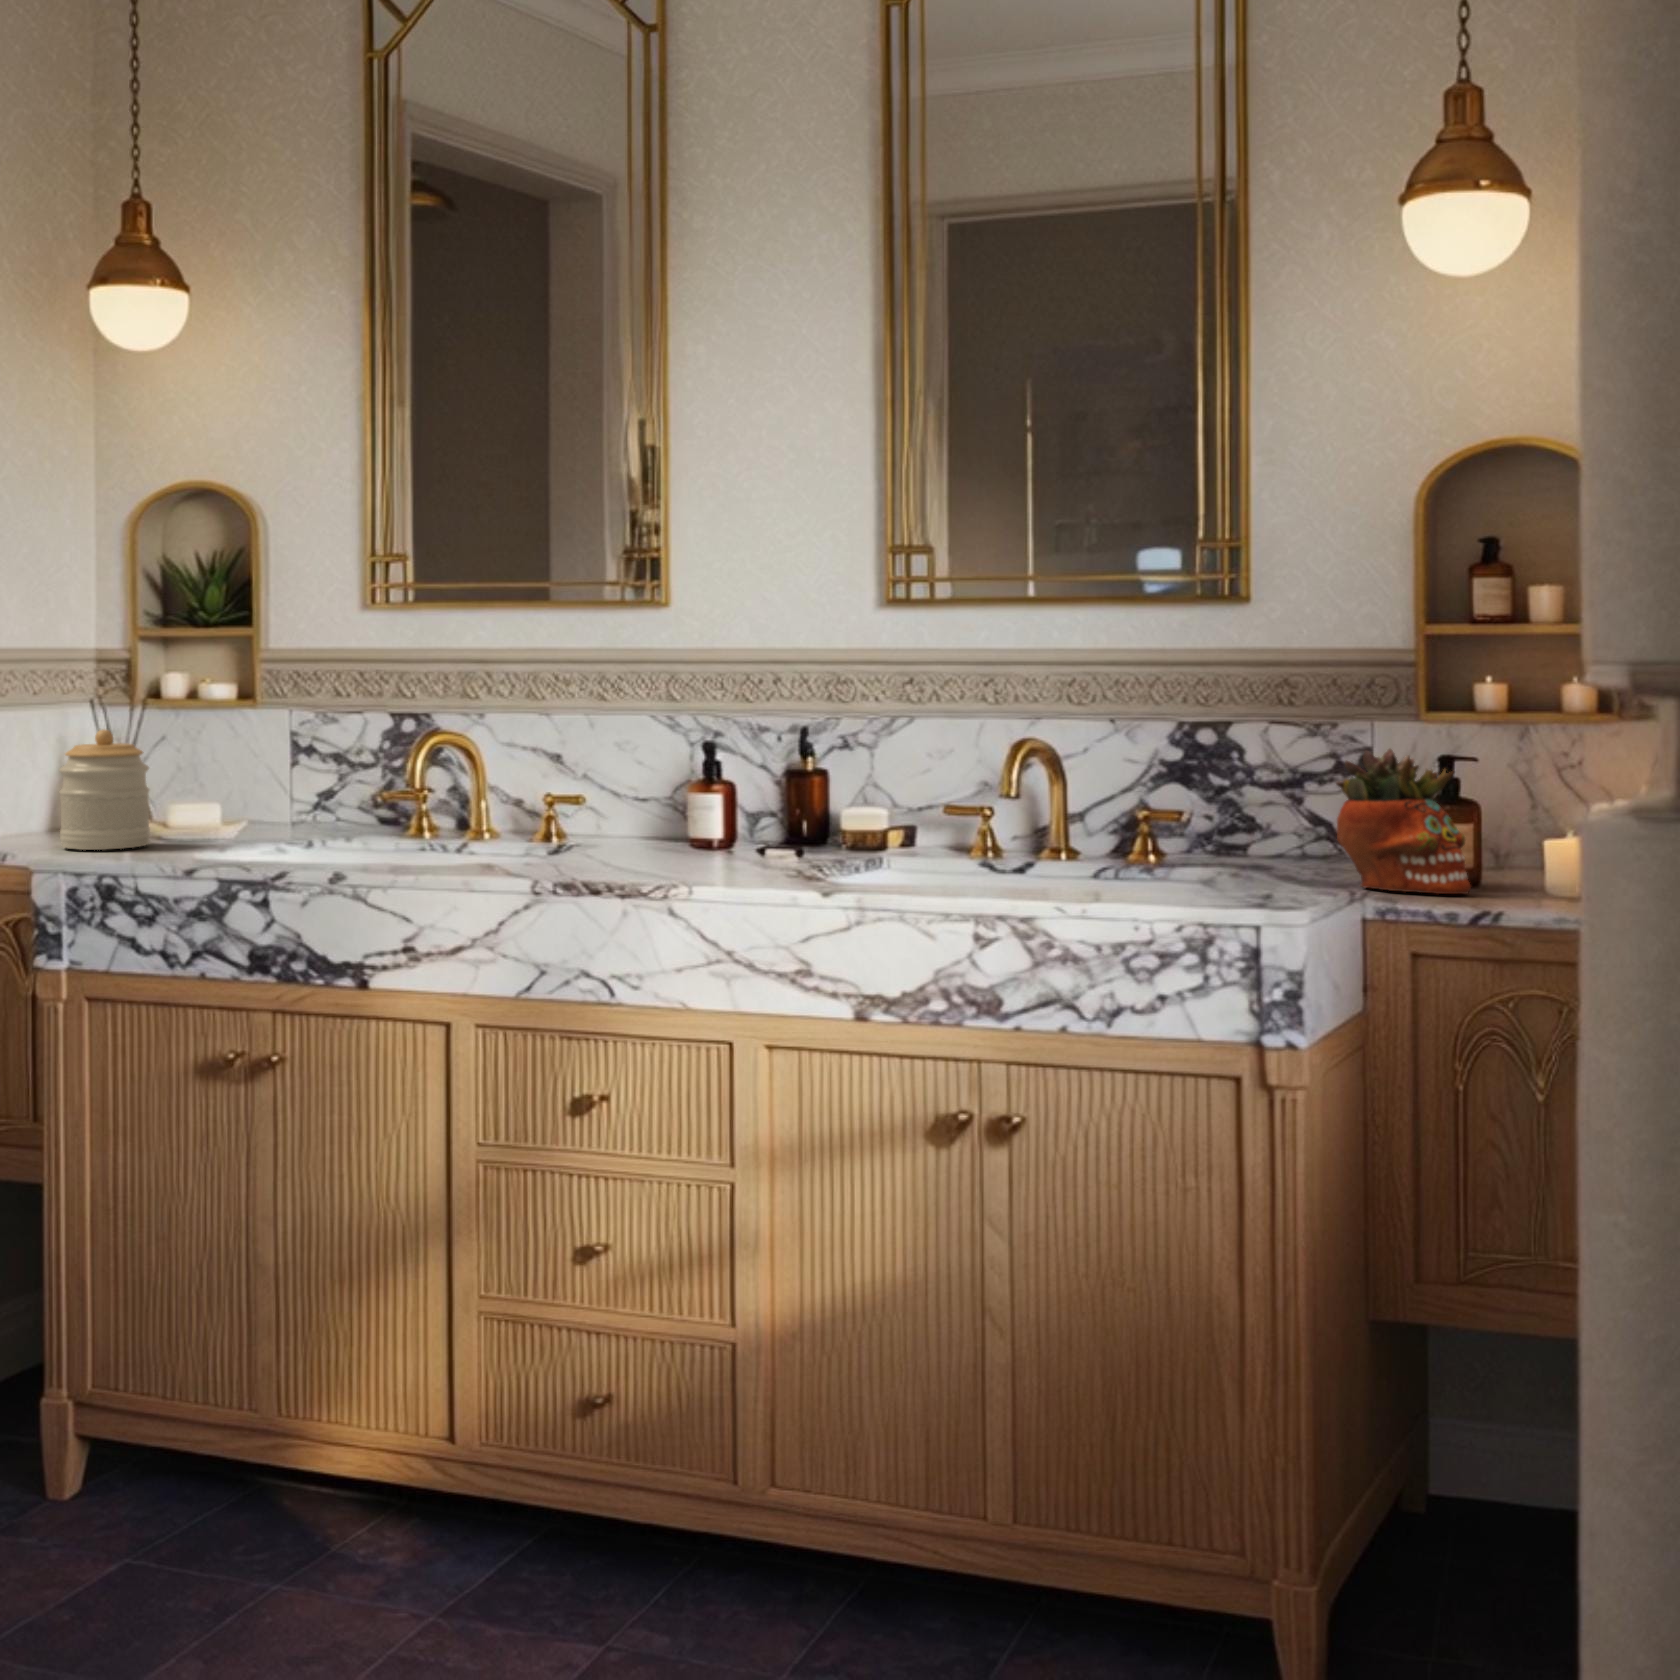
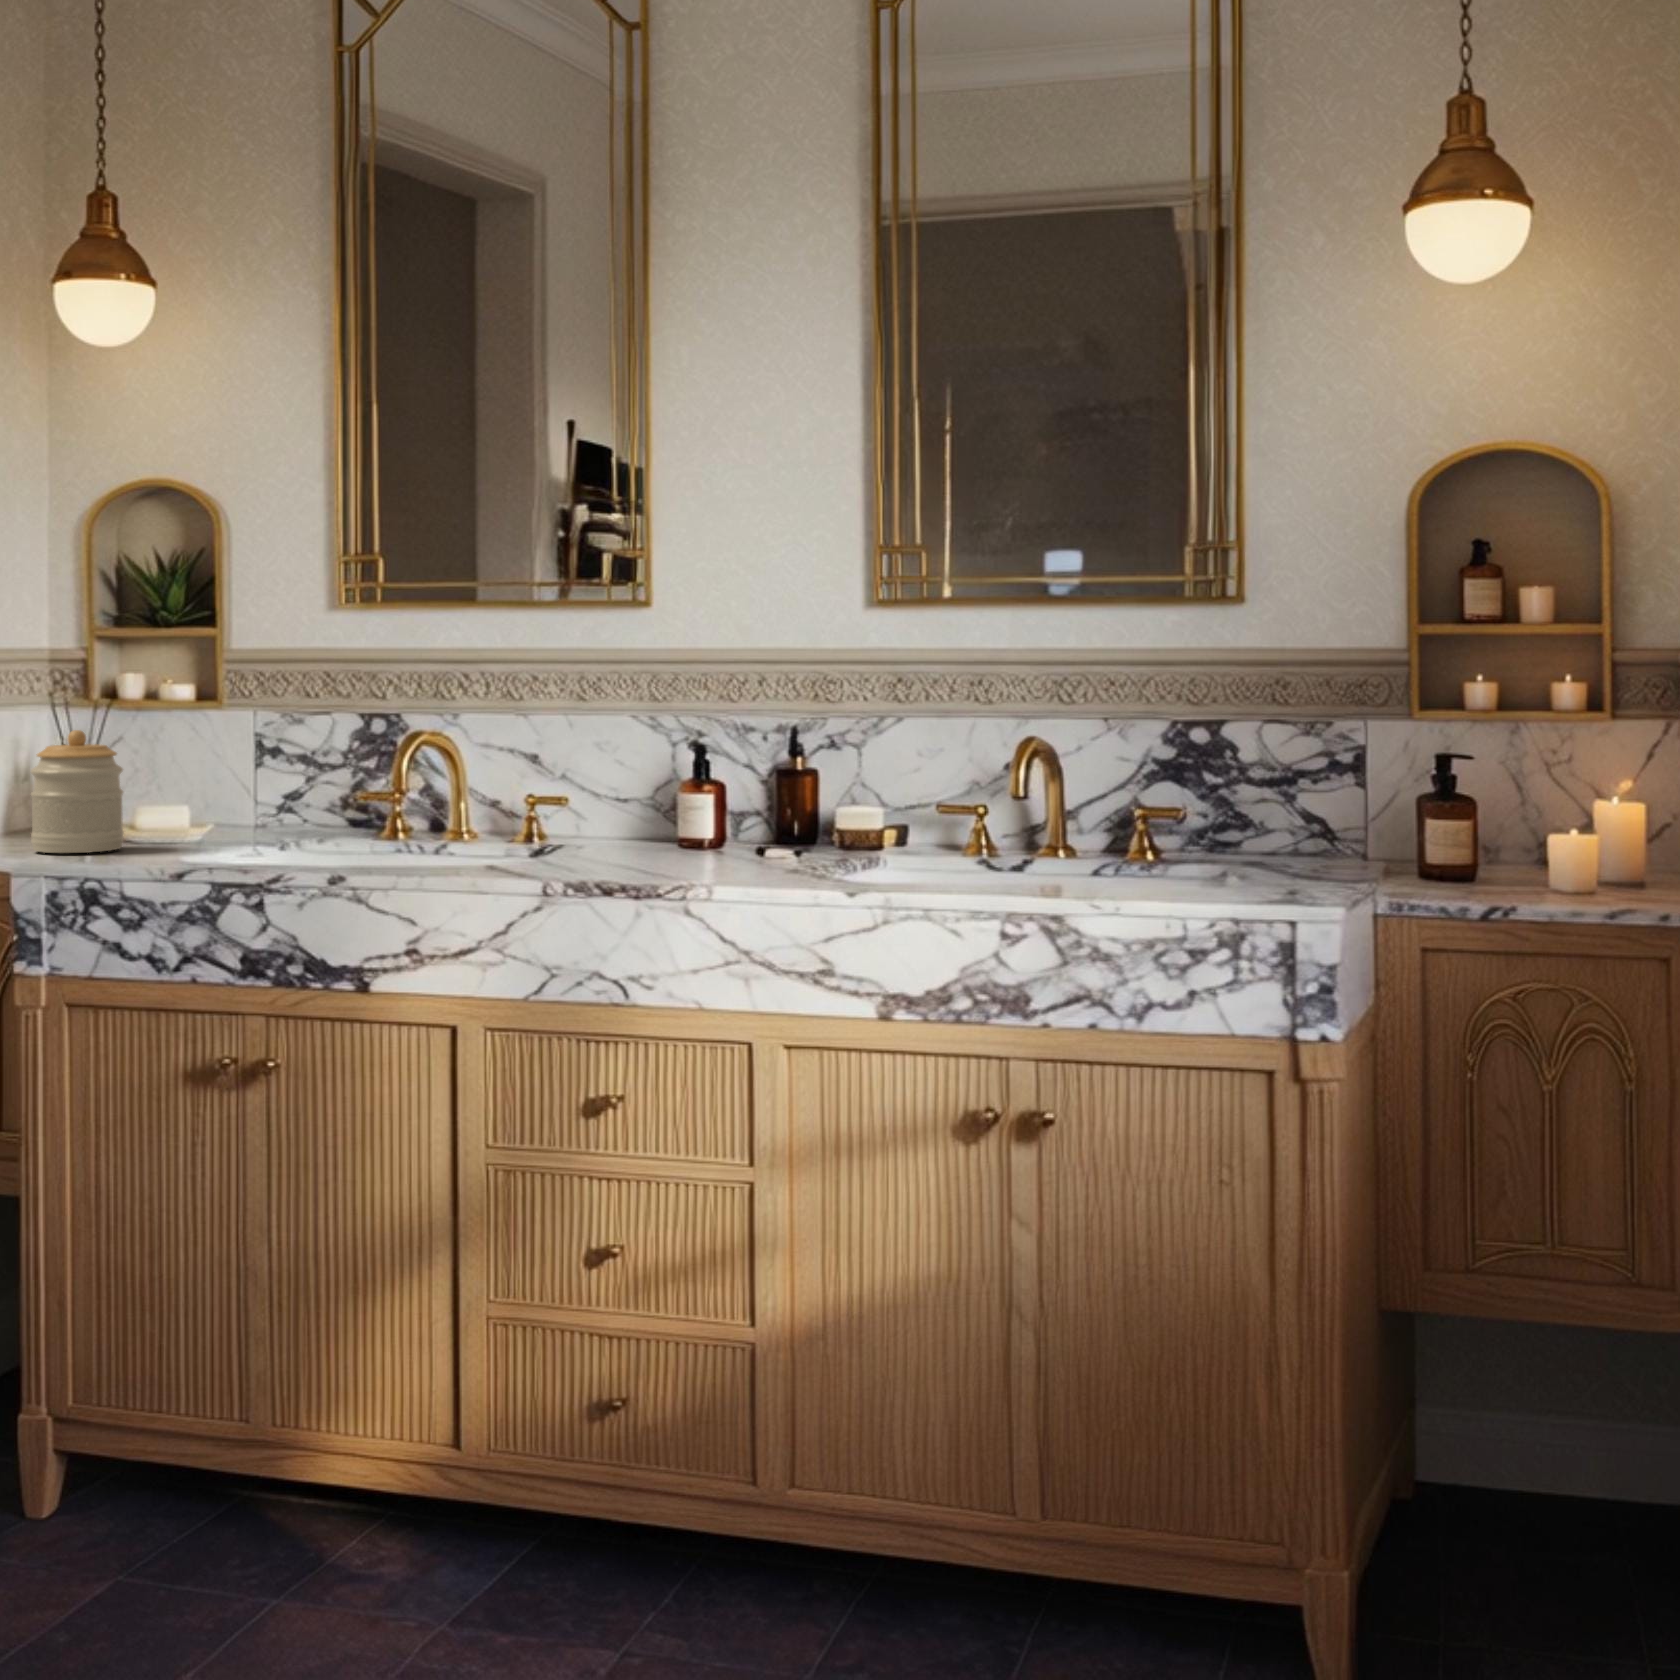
succulent planter: present [1336,749,1471,894] -> none [1343,745,1481,889]

